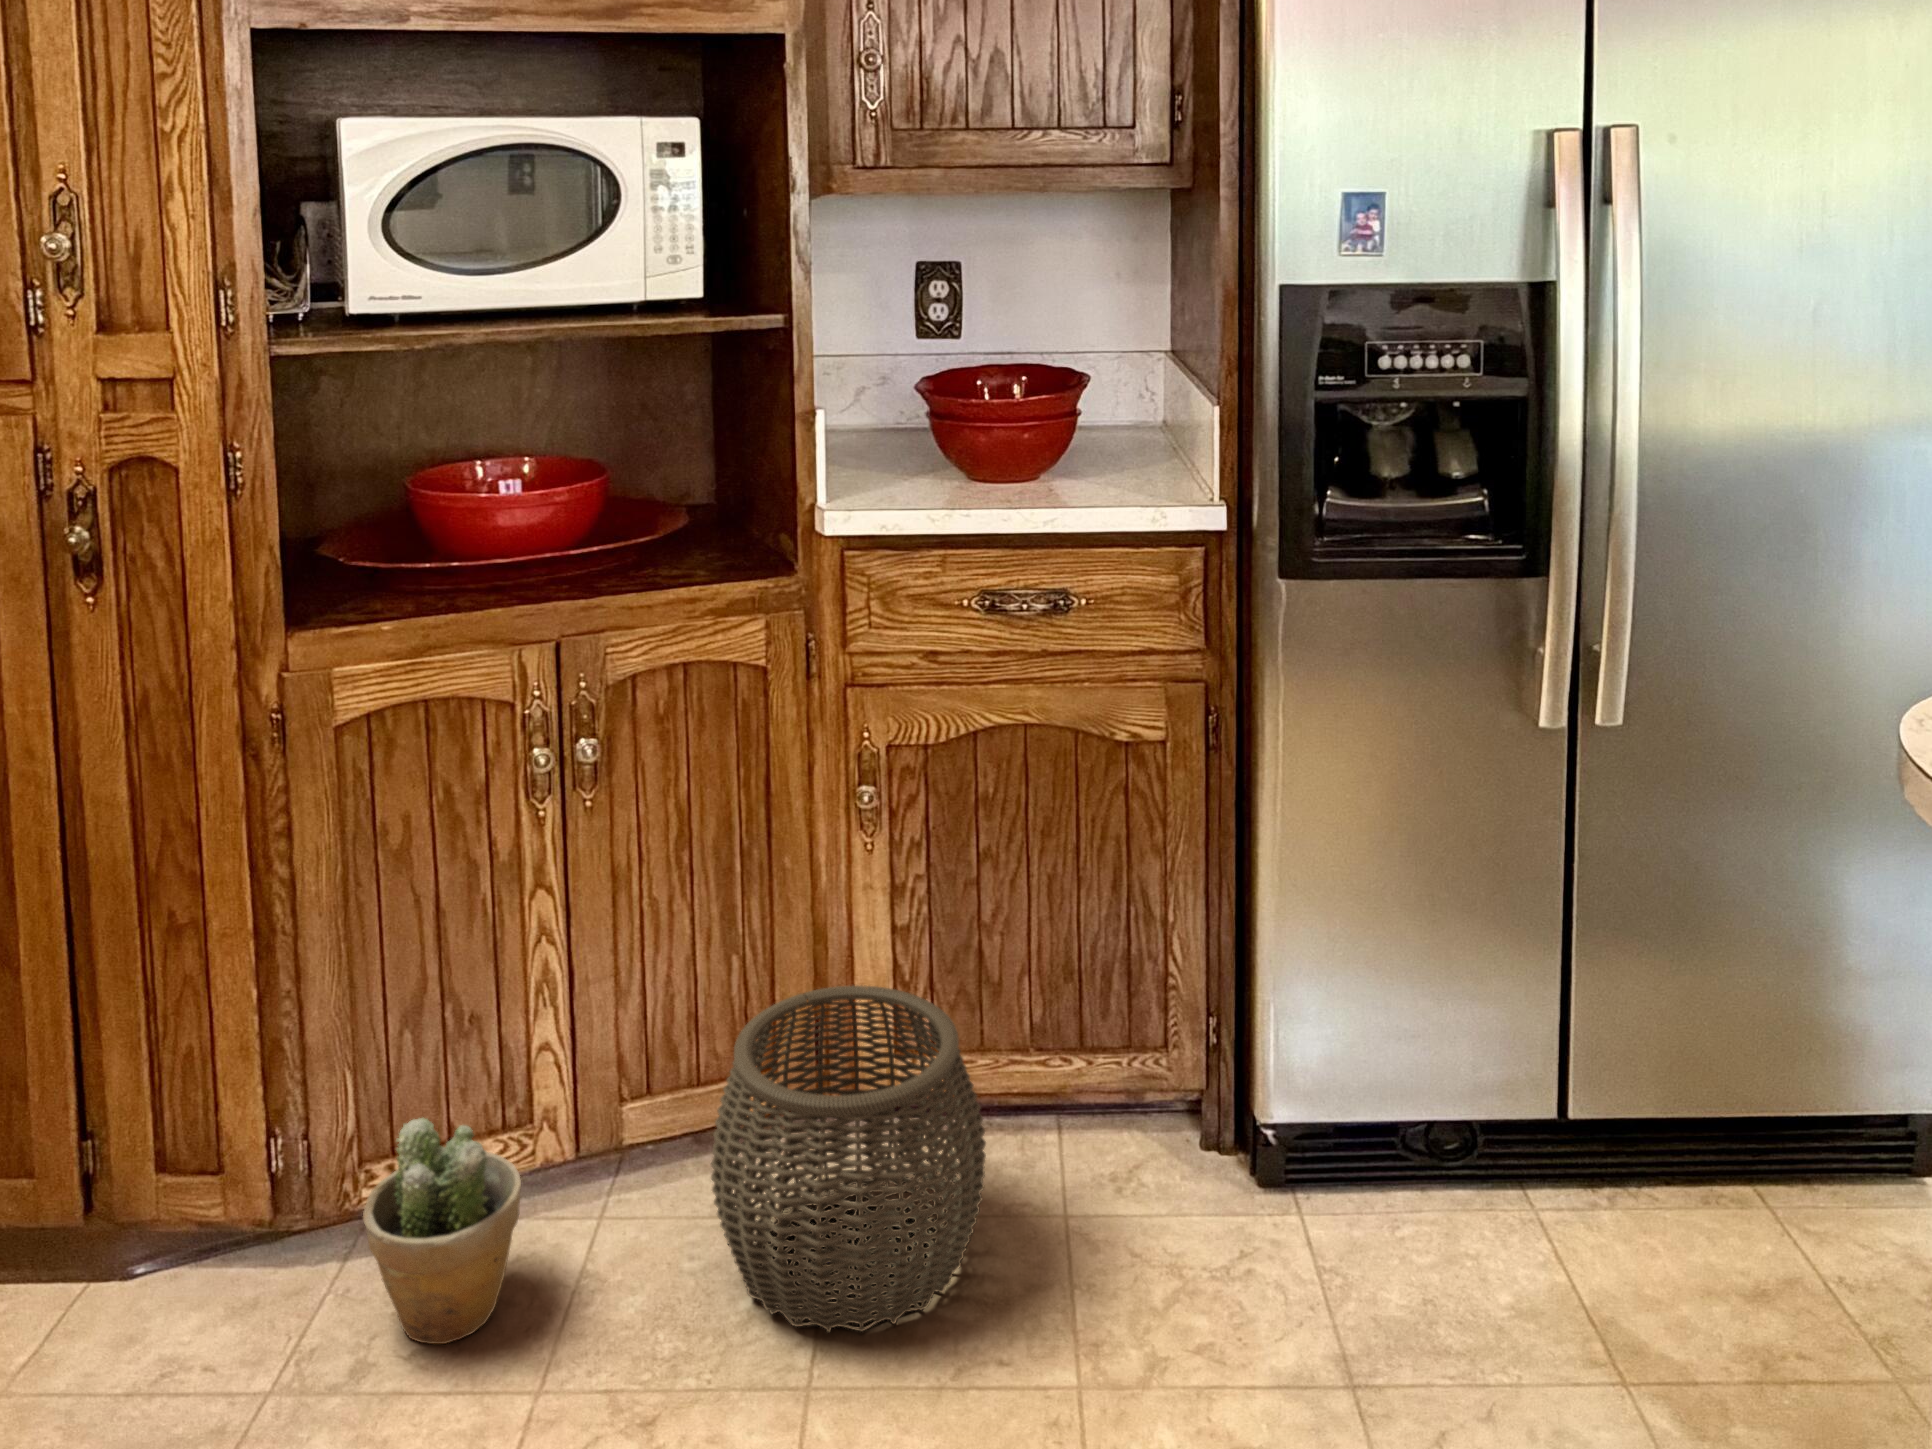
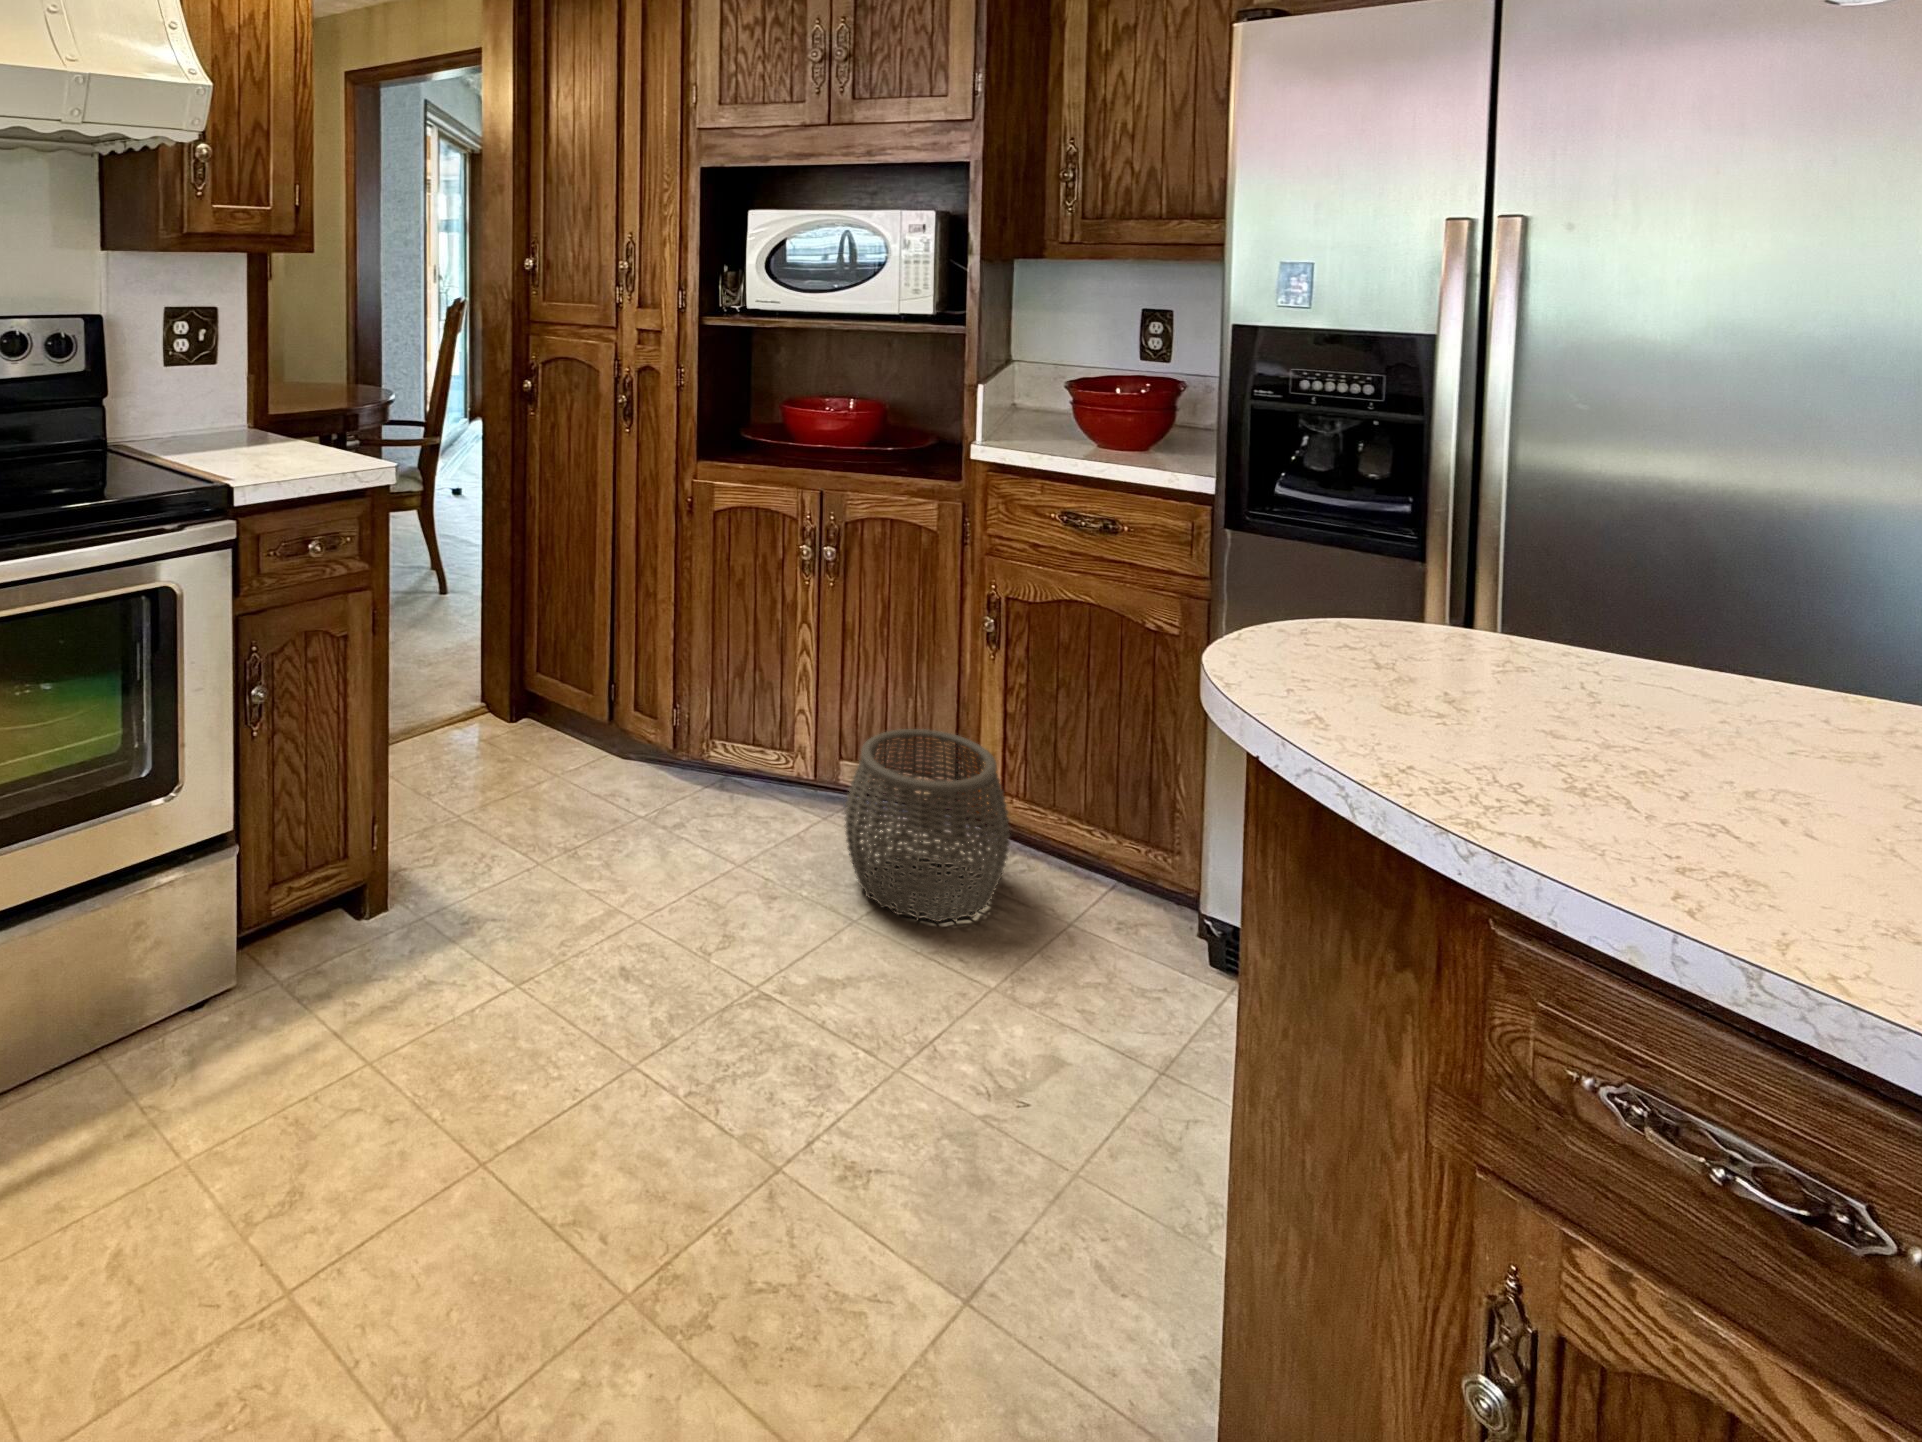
potted plant: present [363,1118,521,1344] -> none [692,717,769,833]

